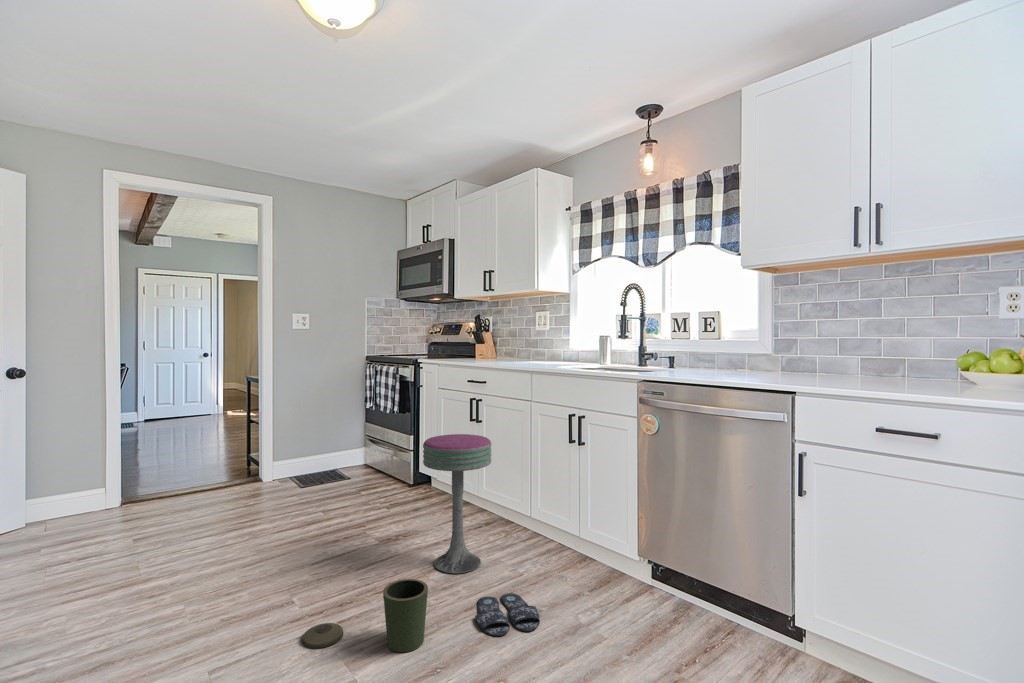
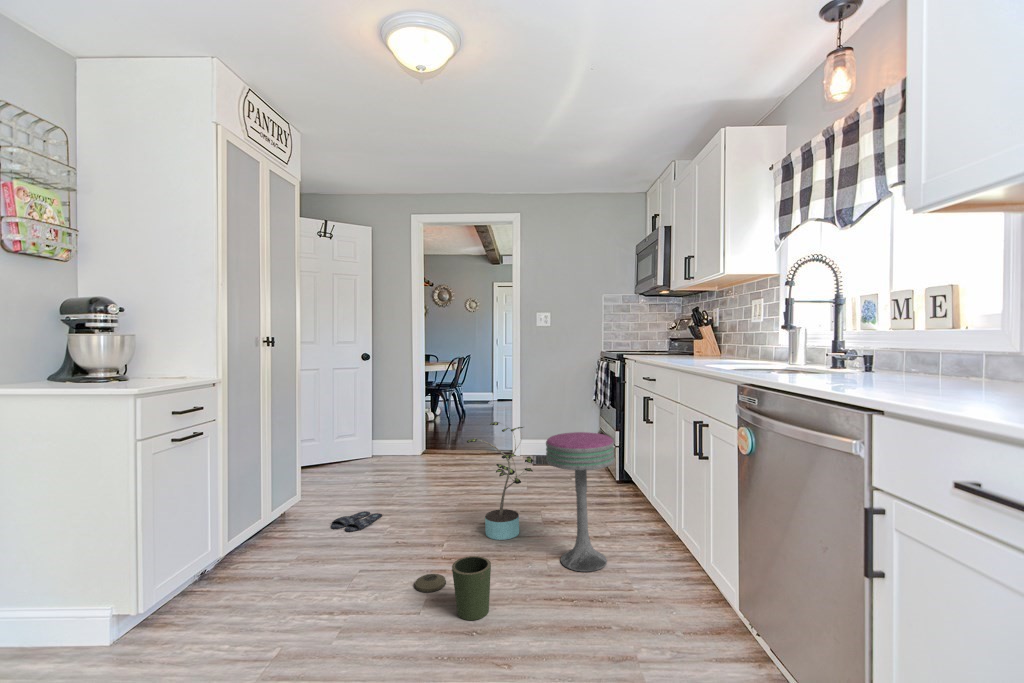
potted plant: none [311,434,392,571] -> present [467,422,533,540]
slippers: present [475,593,540,636] -> present [331,511,382,532]

